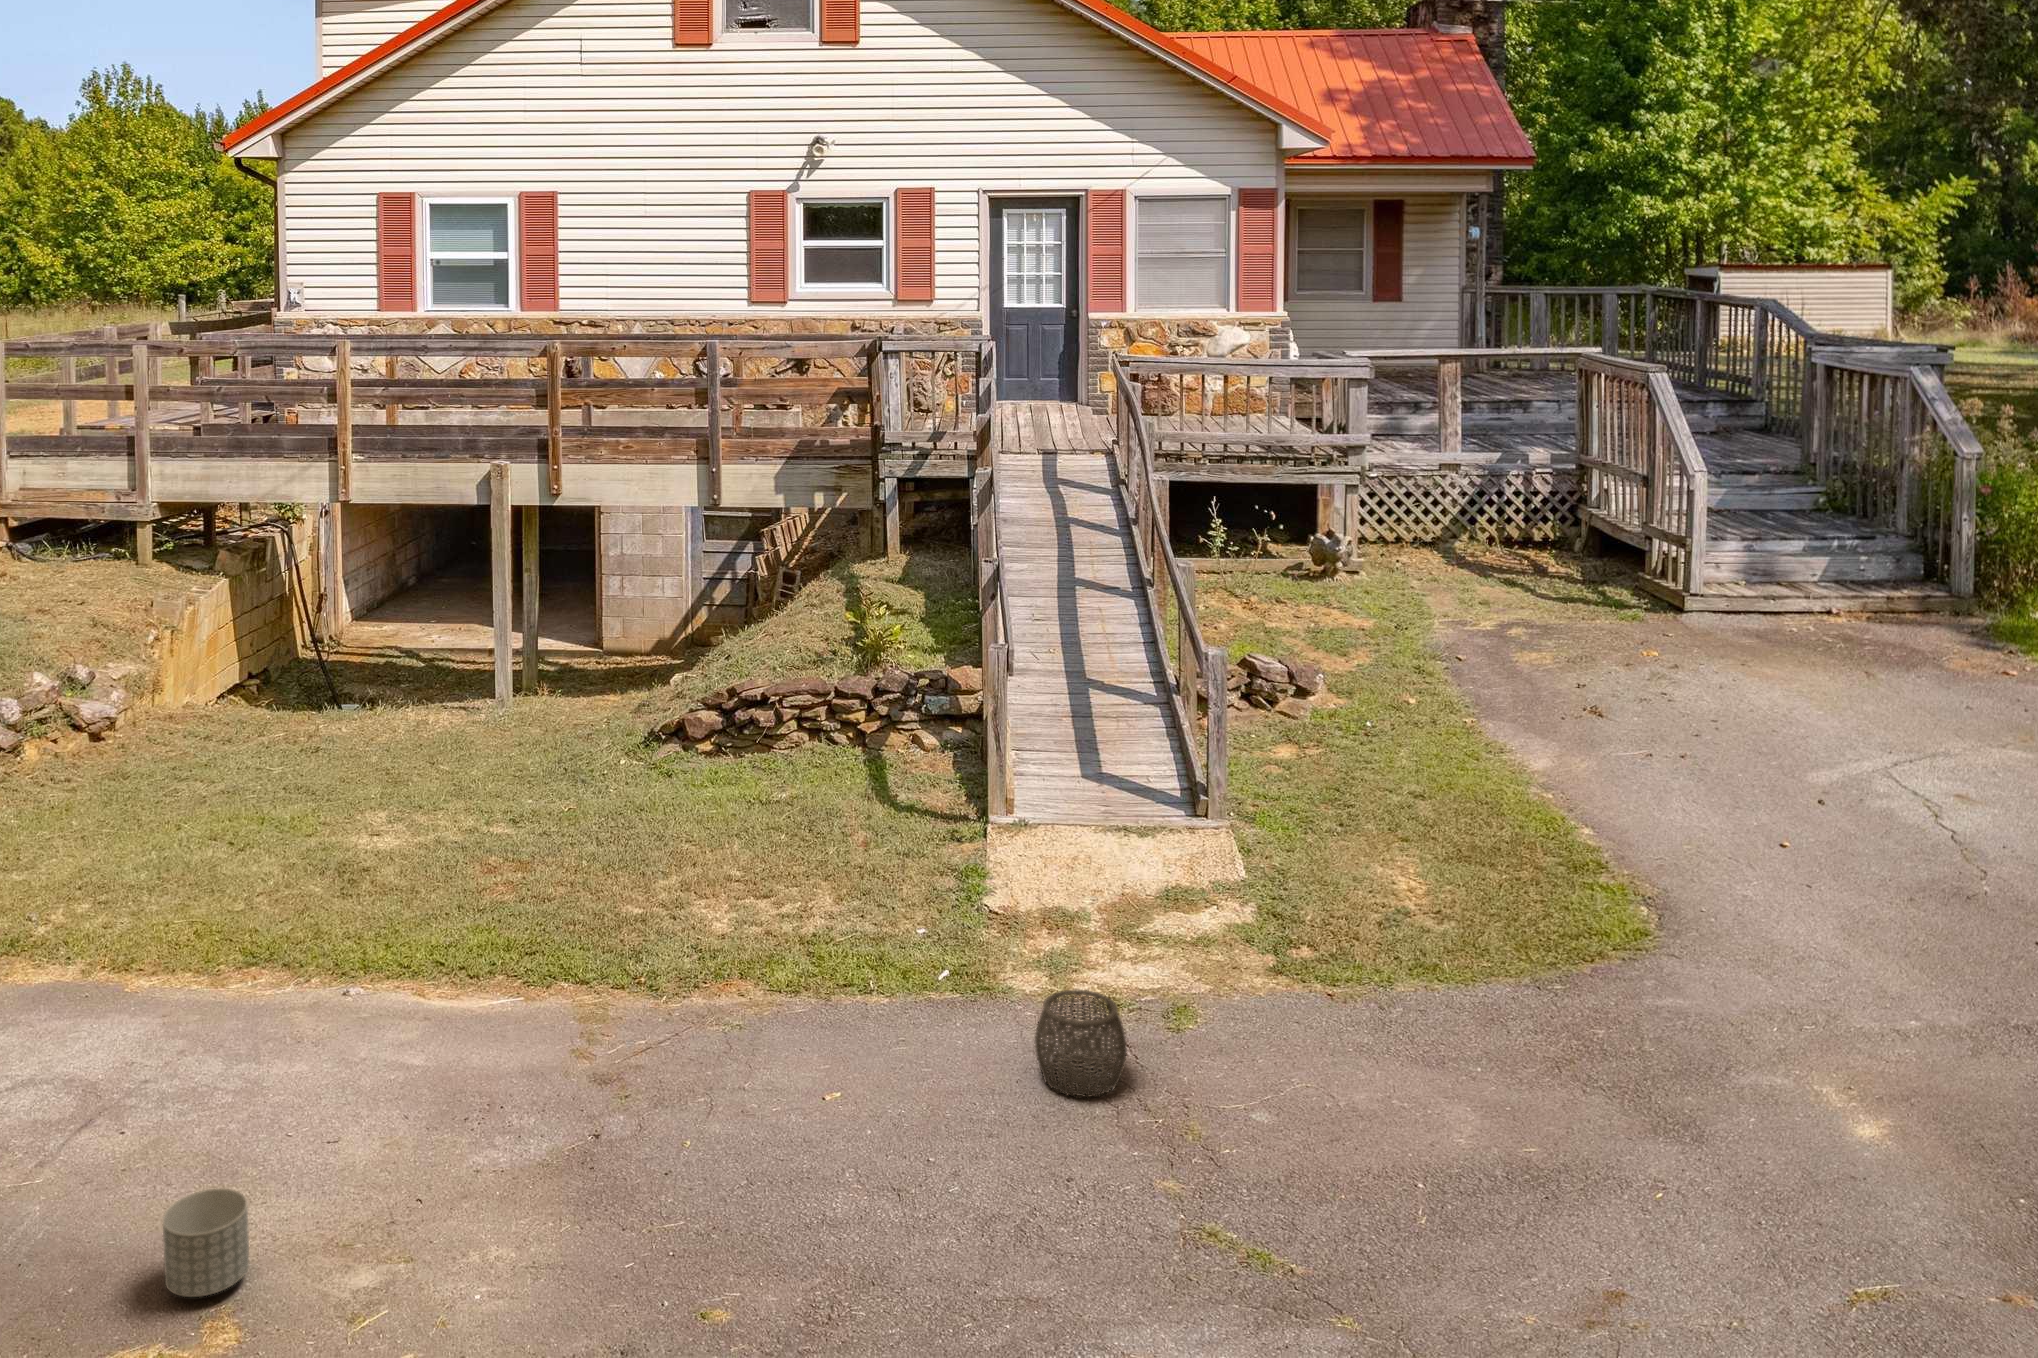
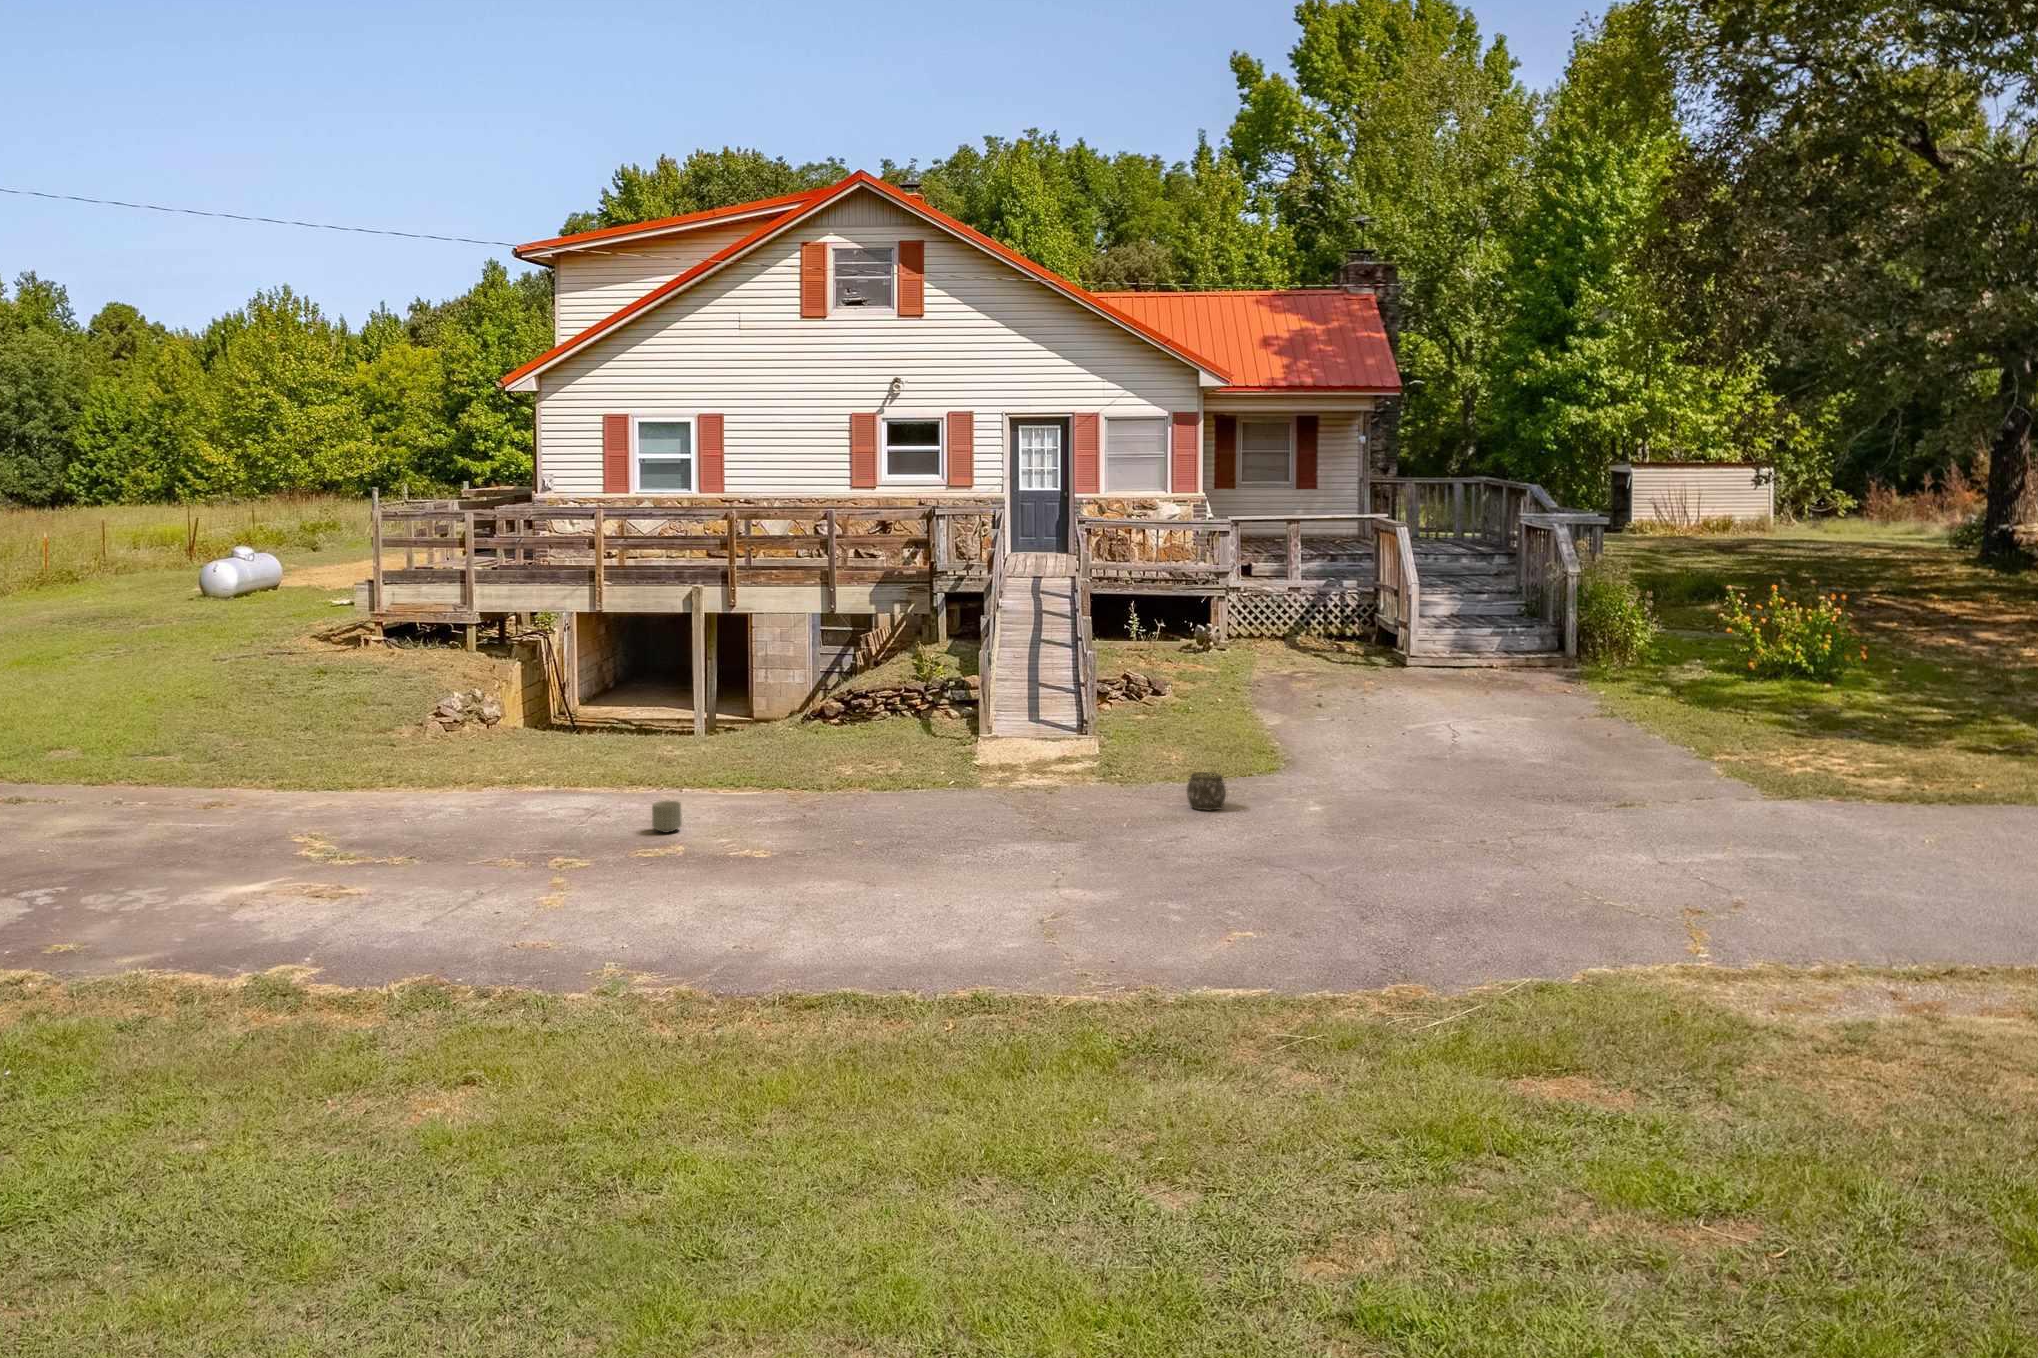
woven basket: present [1035,990,1127,1098] -> present [1187,772,1226,811]

